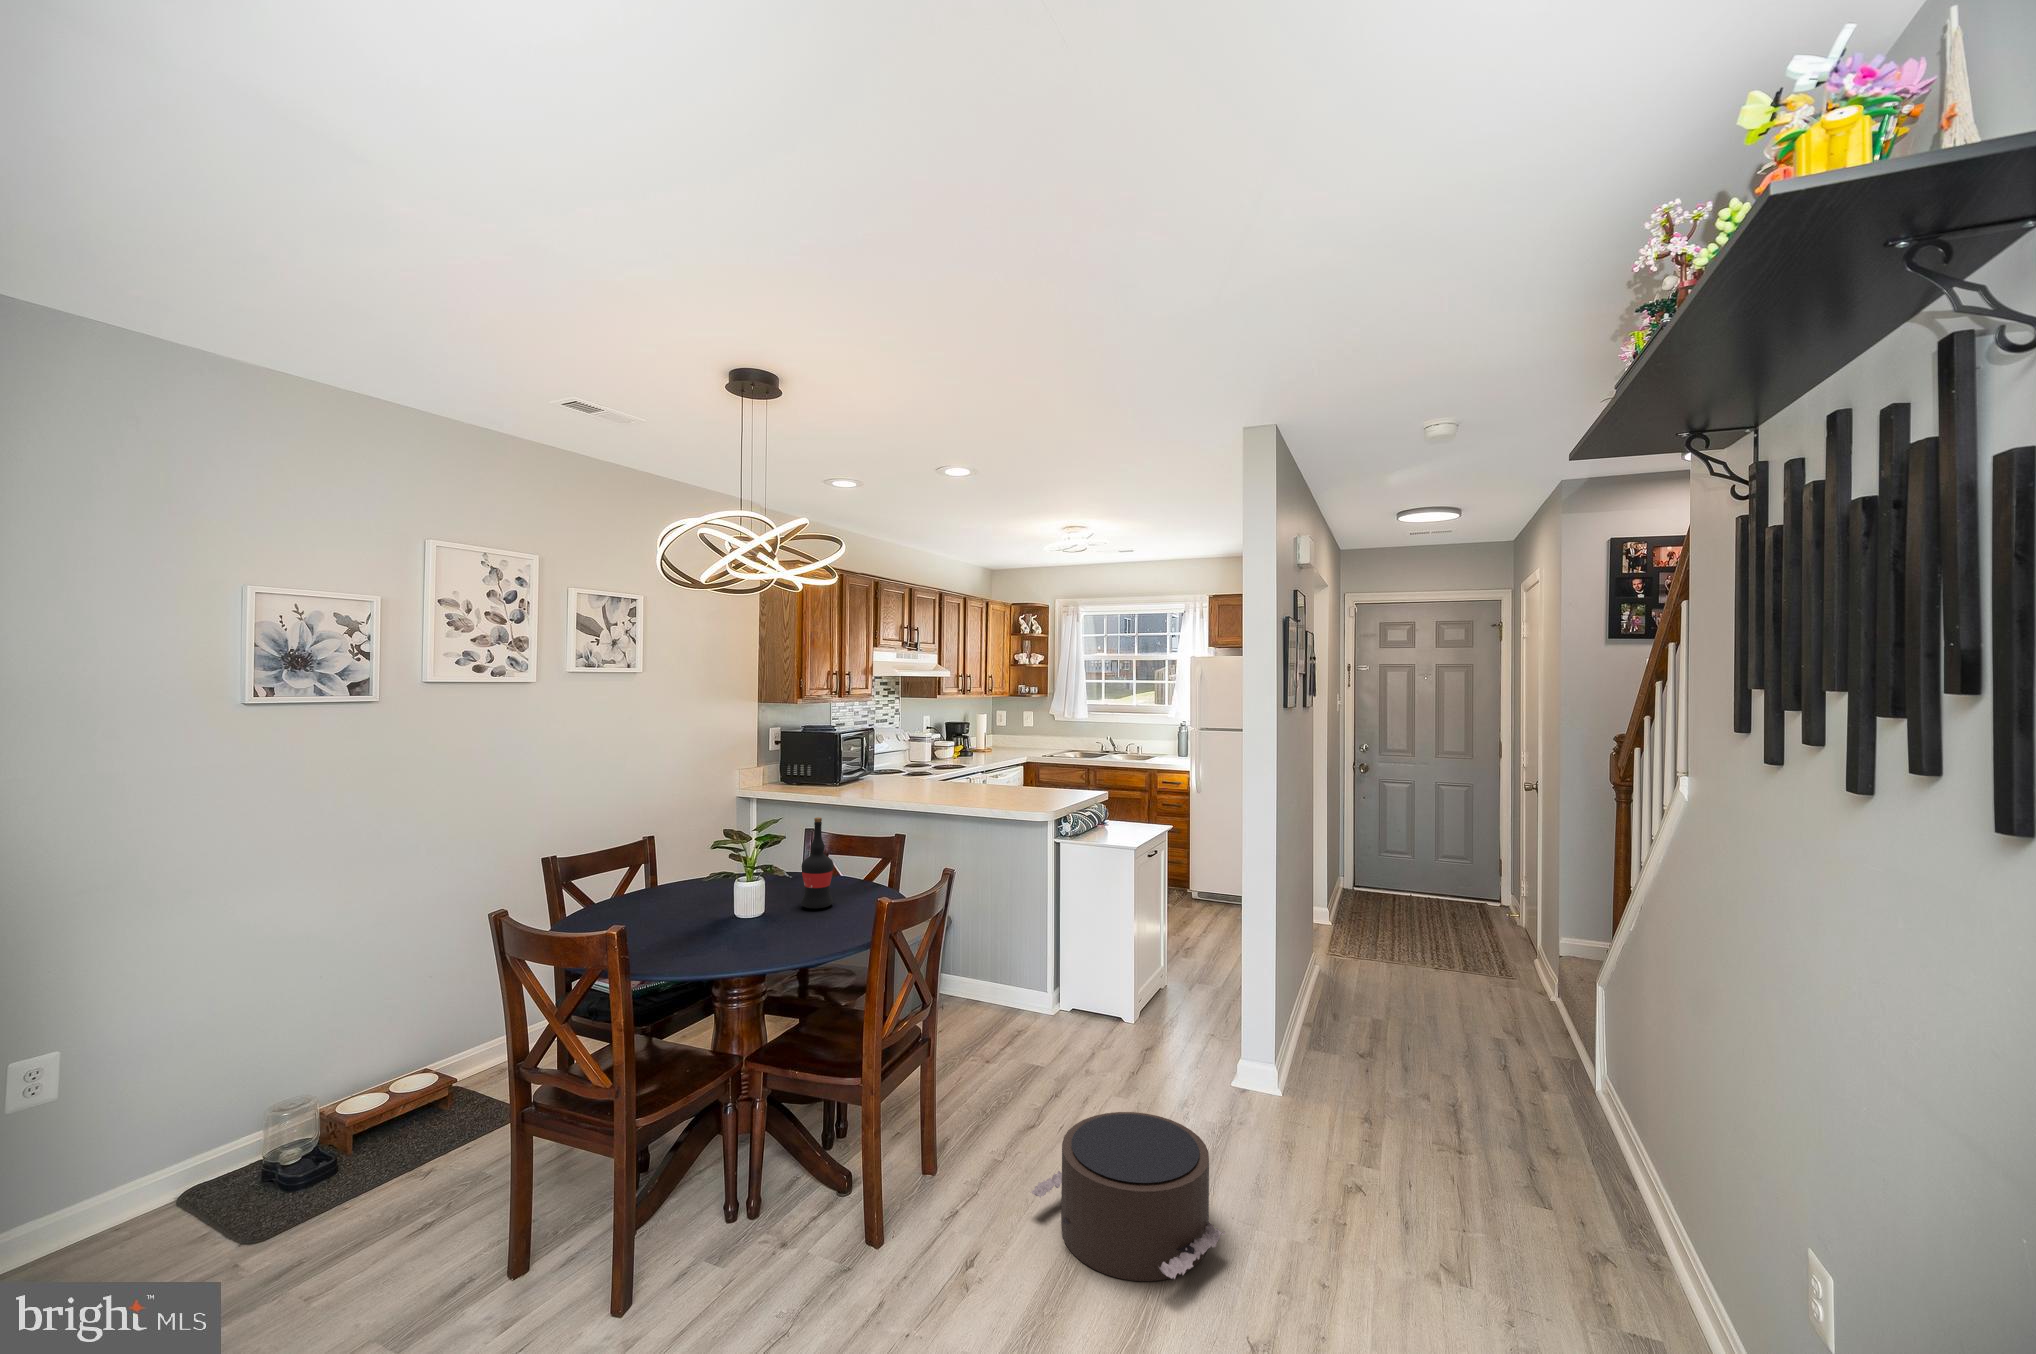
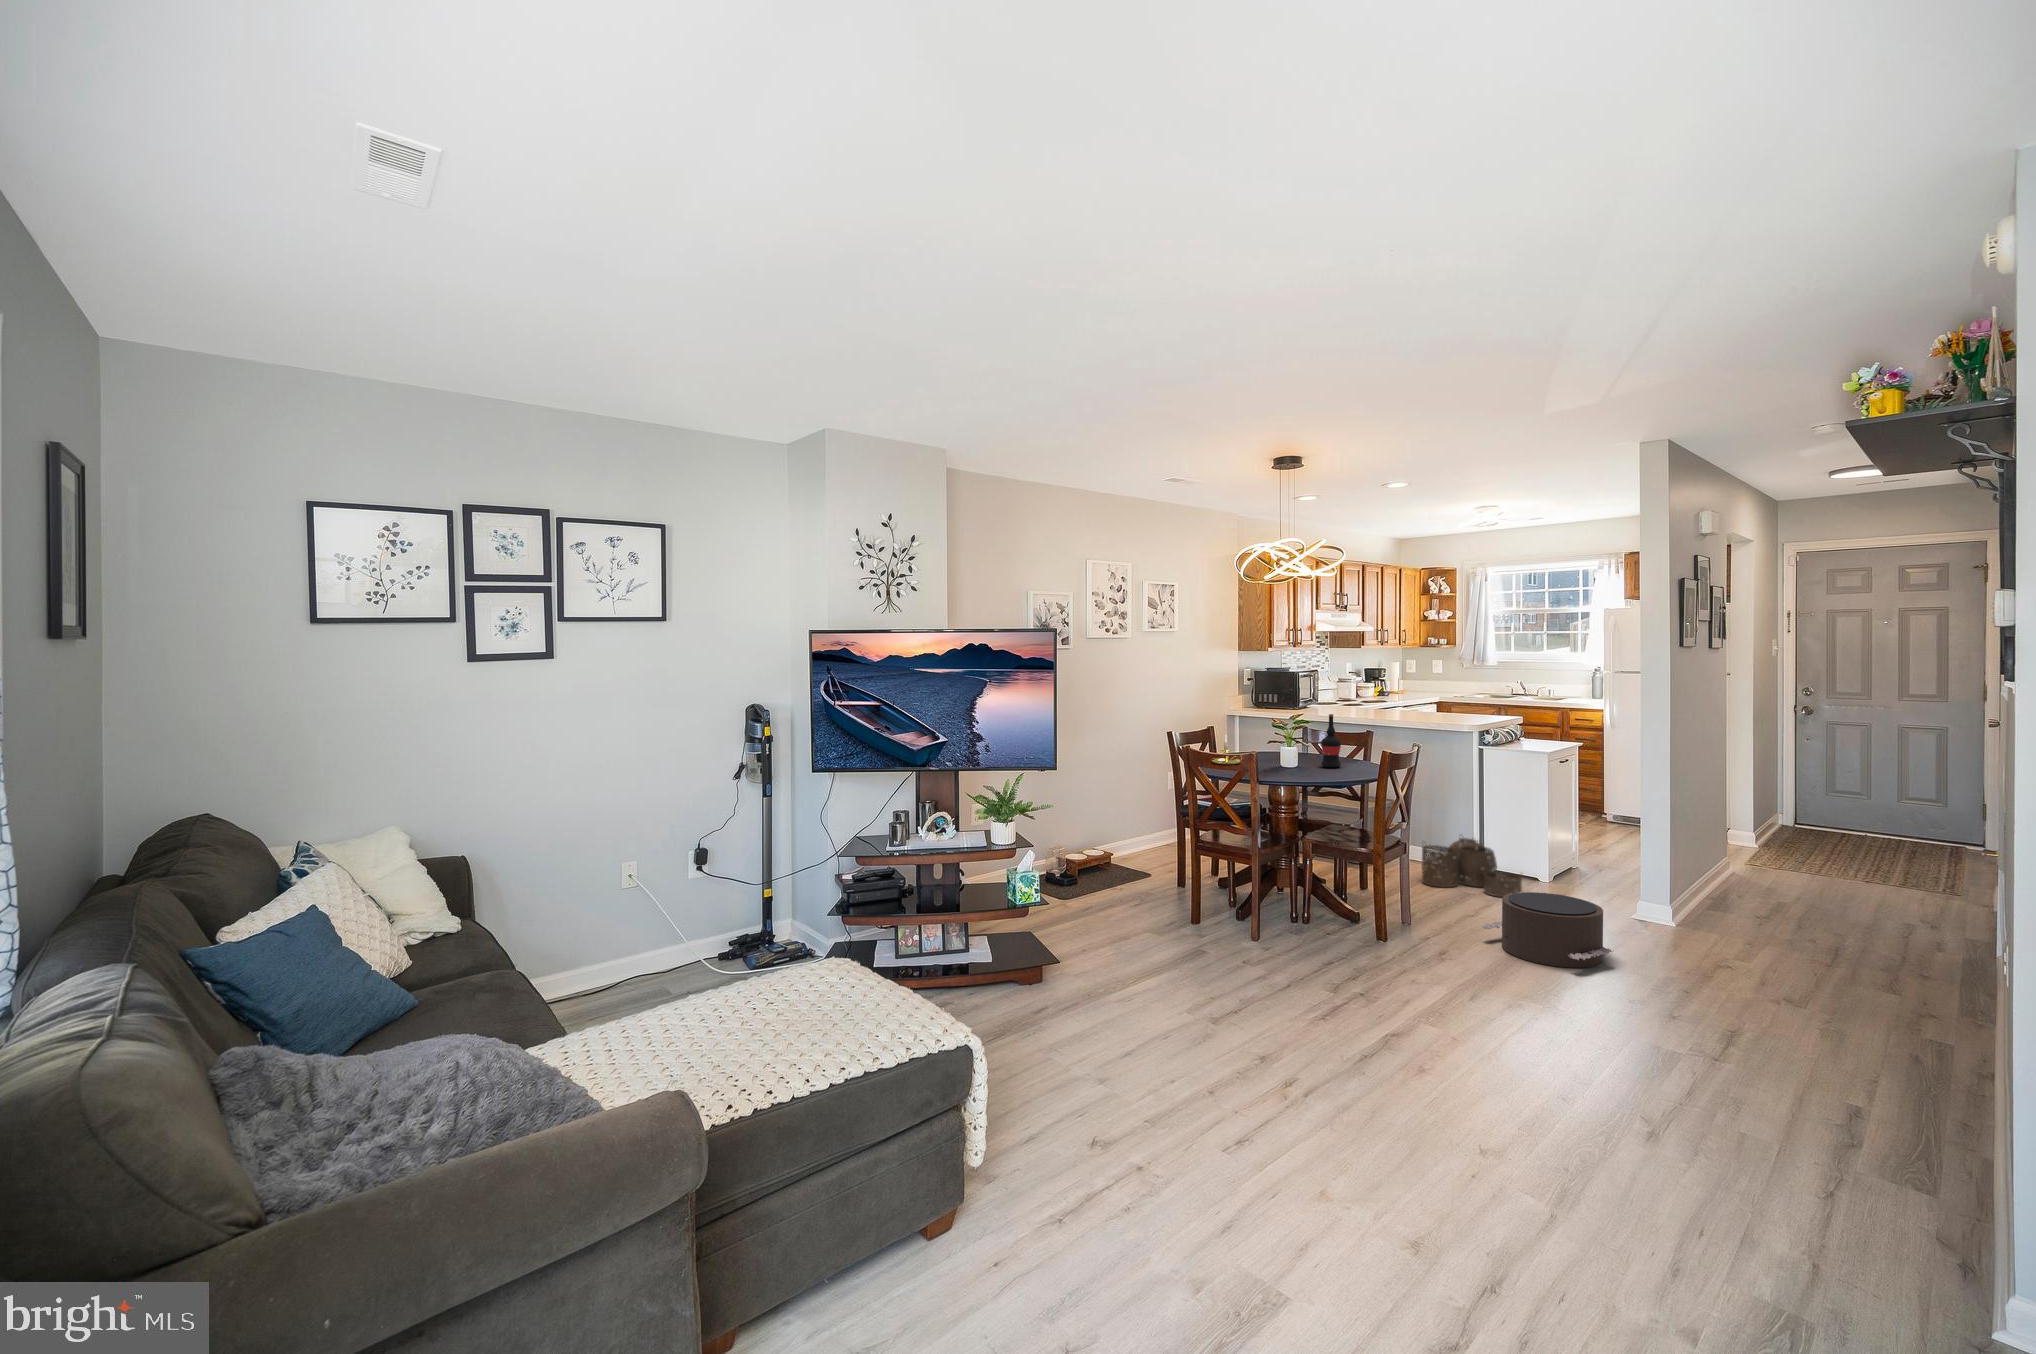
candle holder: none [622,853,677,908] -> present [1212,736,1241,765]
woven basket: none [971,966,1101,1076] -> present [1422,836,1522,897]

